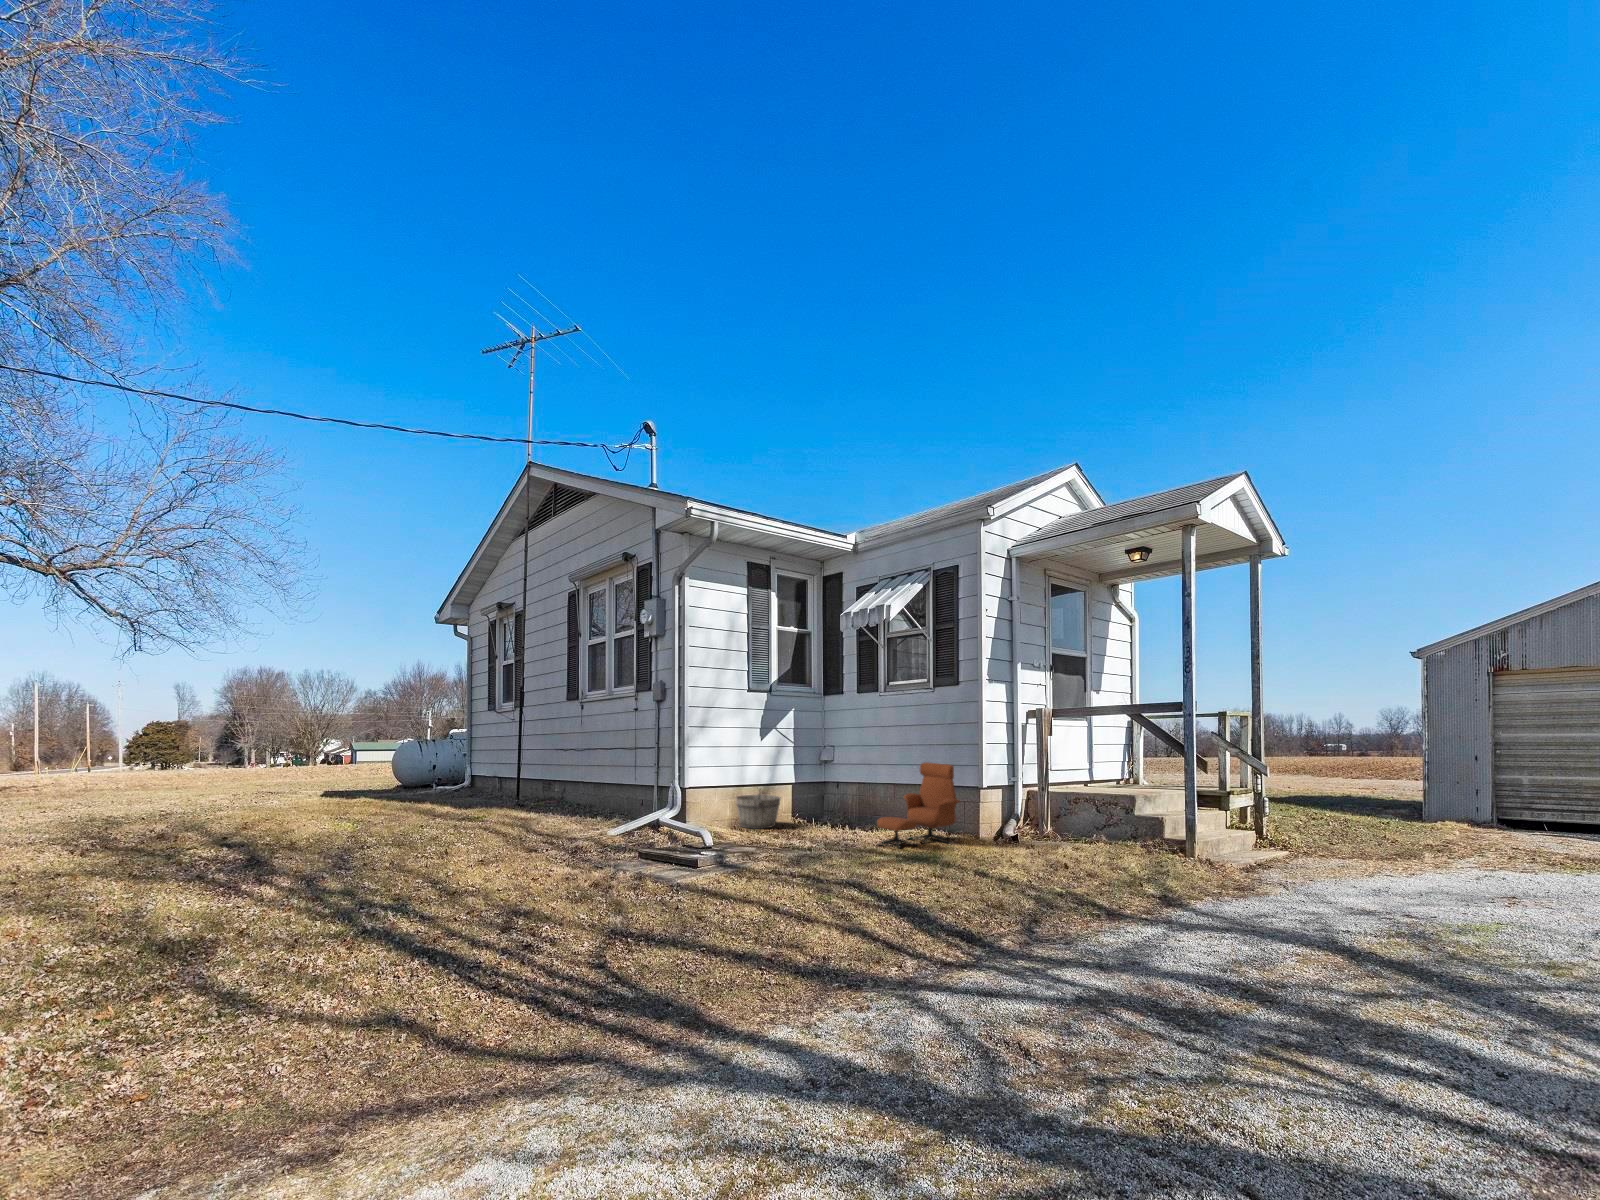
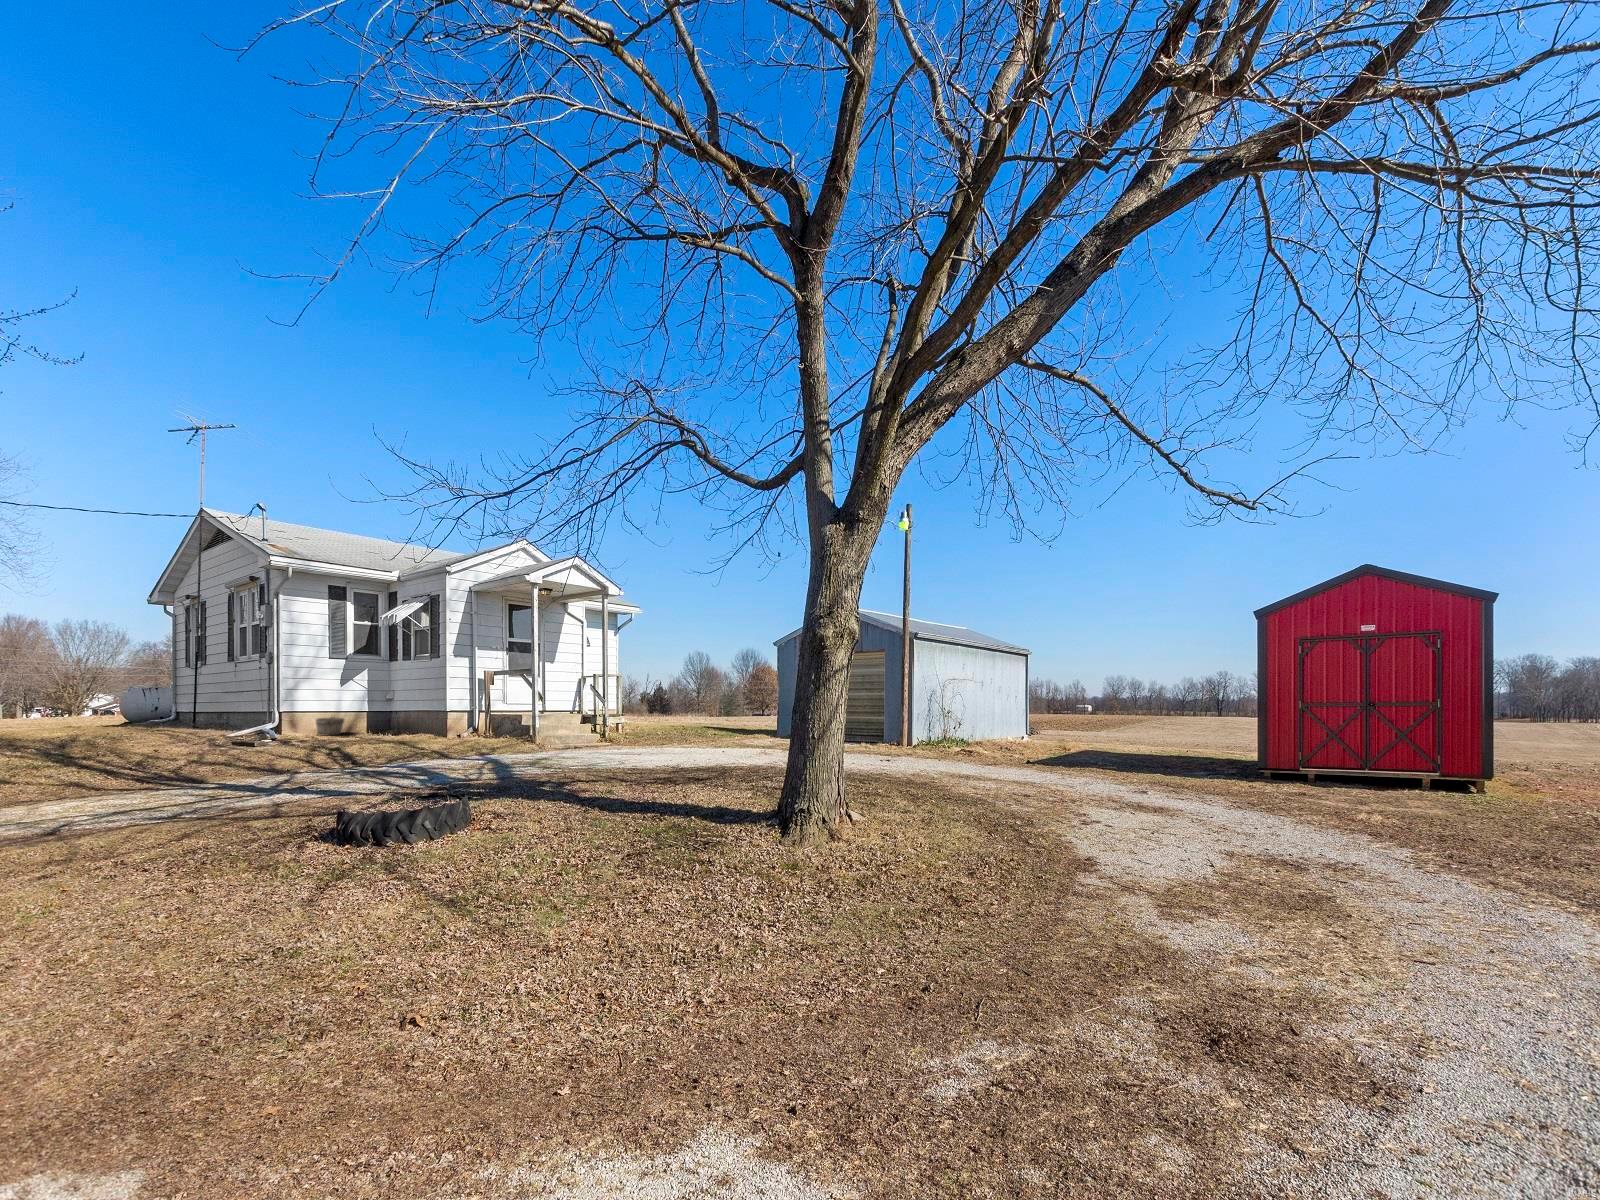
lounge chair: present [877,762,960,849] -> none [381,699,433,743]

